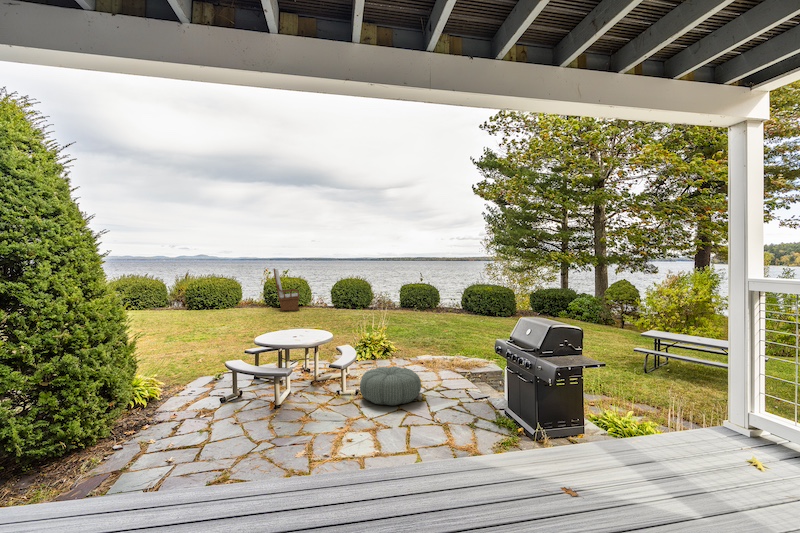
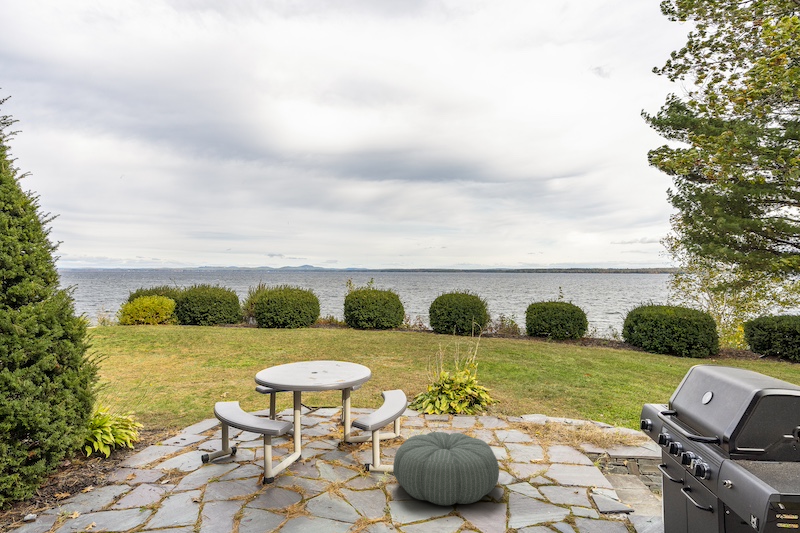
armchair: present [273,269,300,311] -> none [353,280,386,334]

